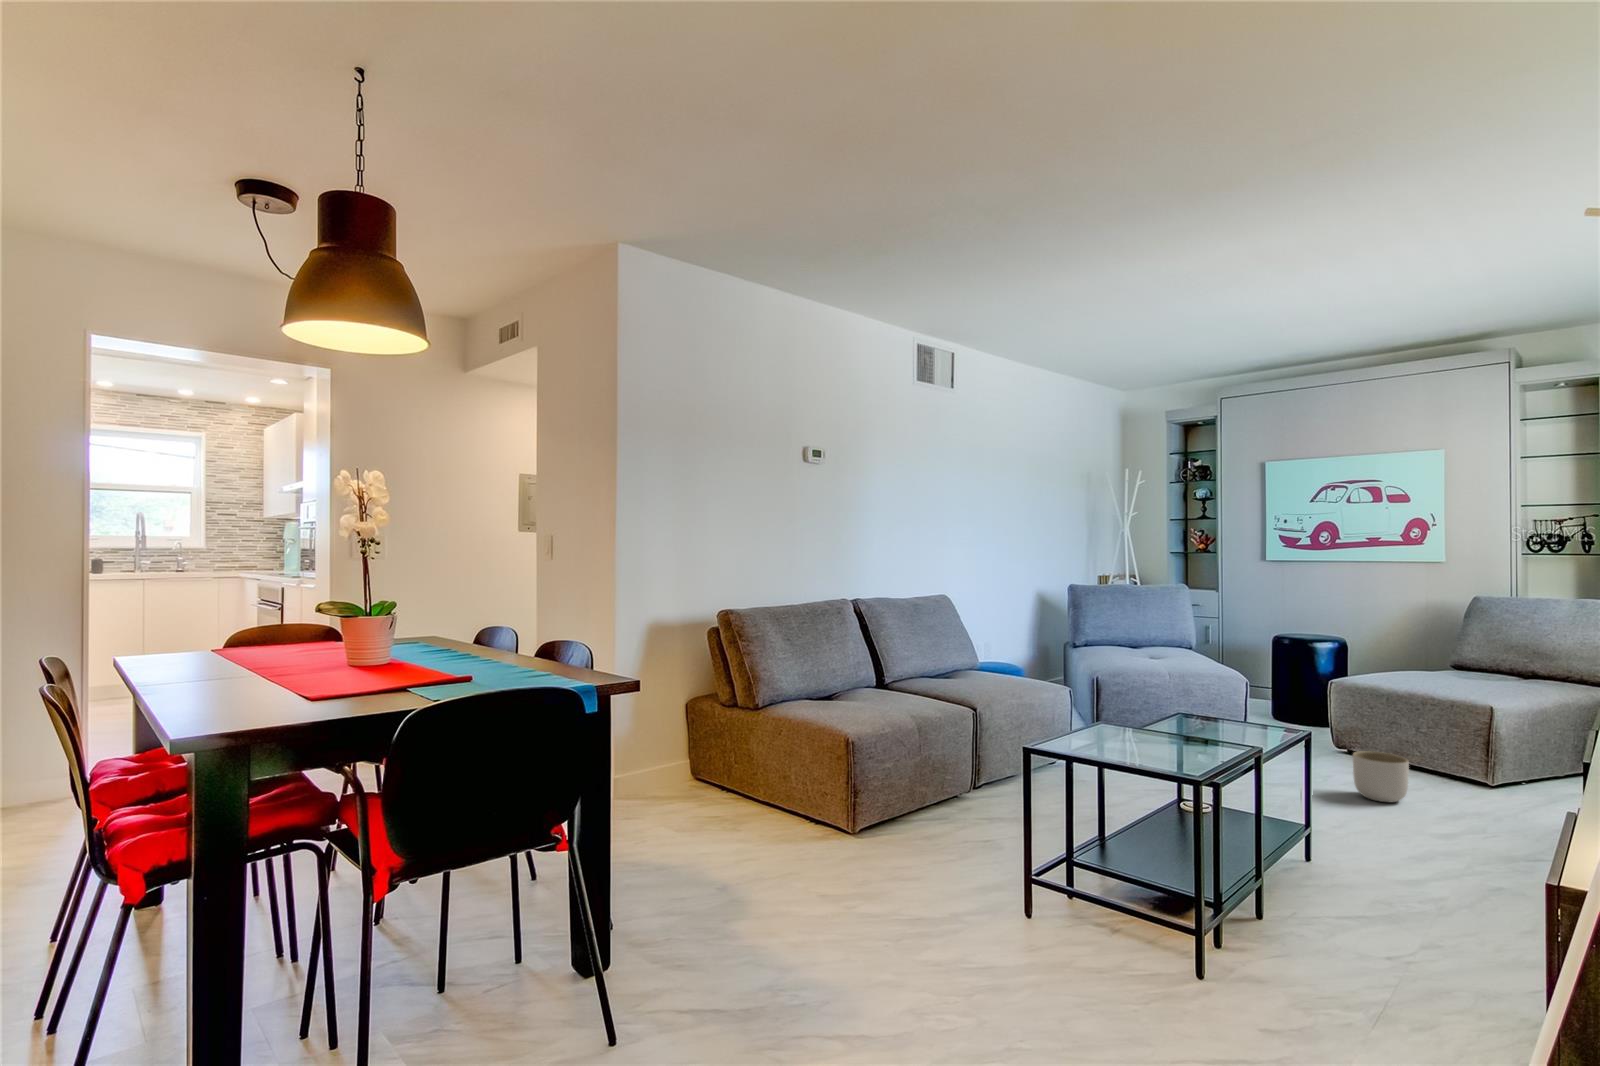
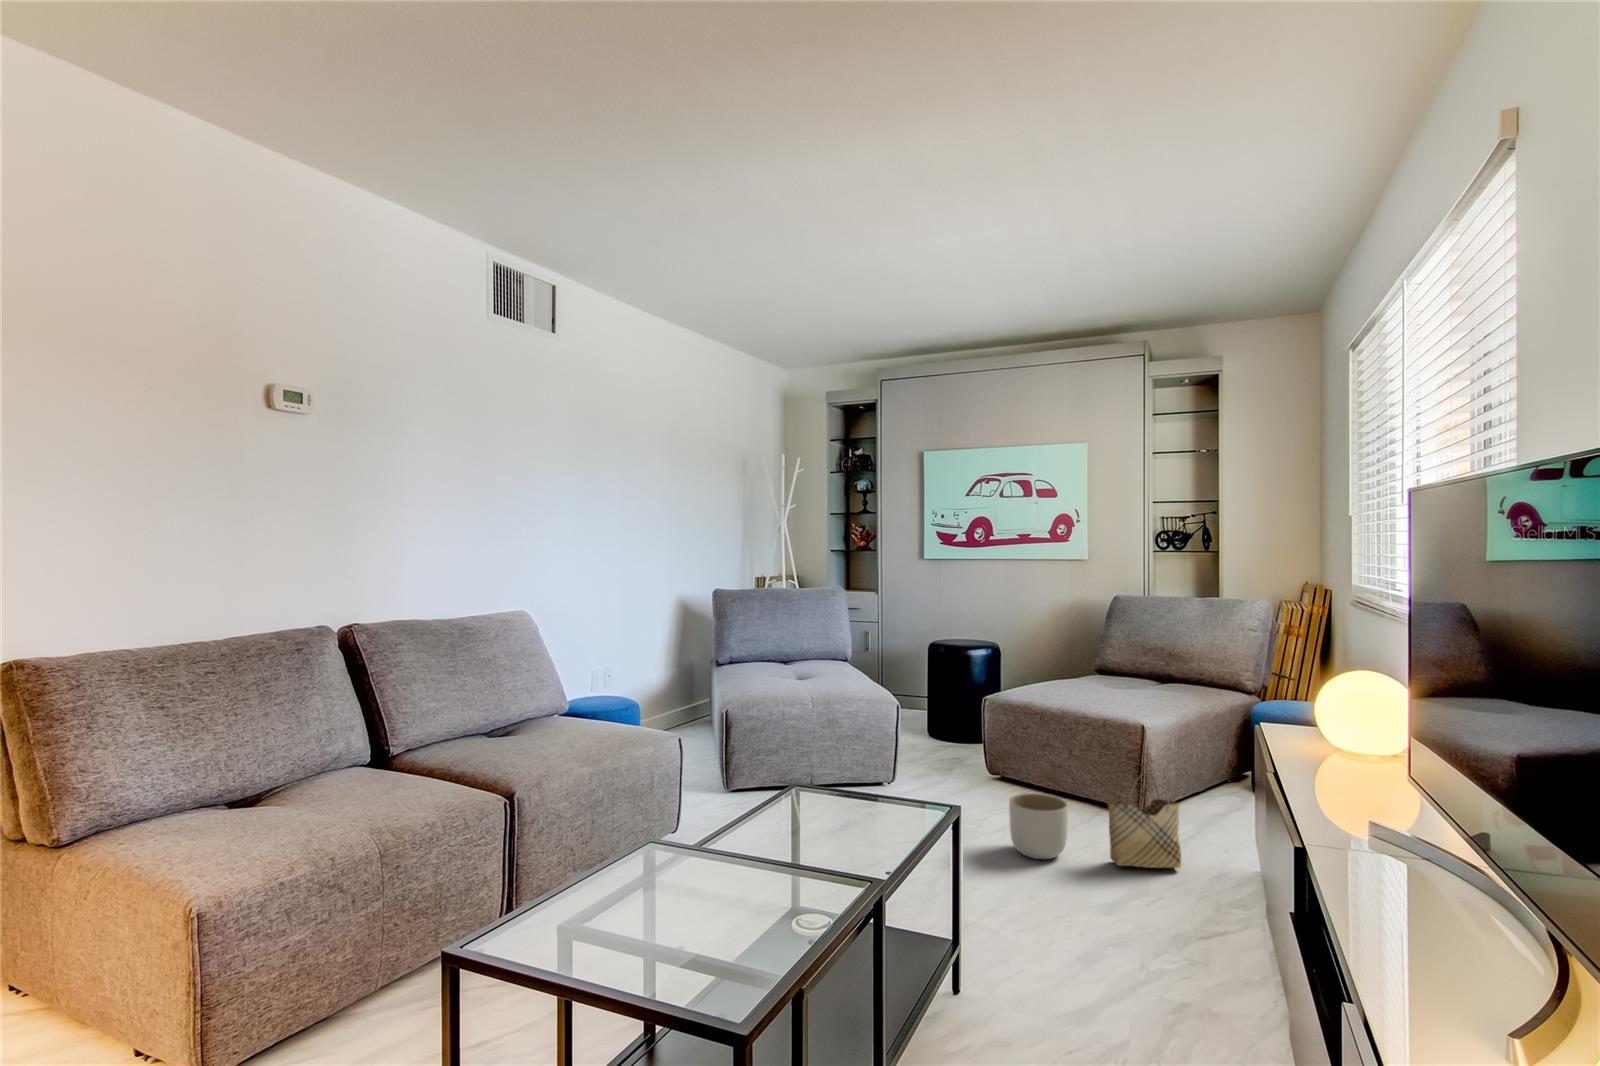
woven basket: none [1447,731,1521,819] -> present [1108,763,1181,868]

